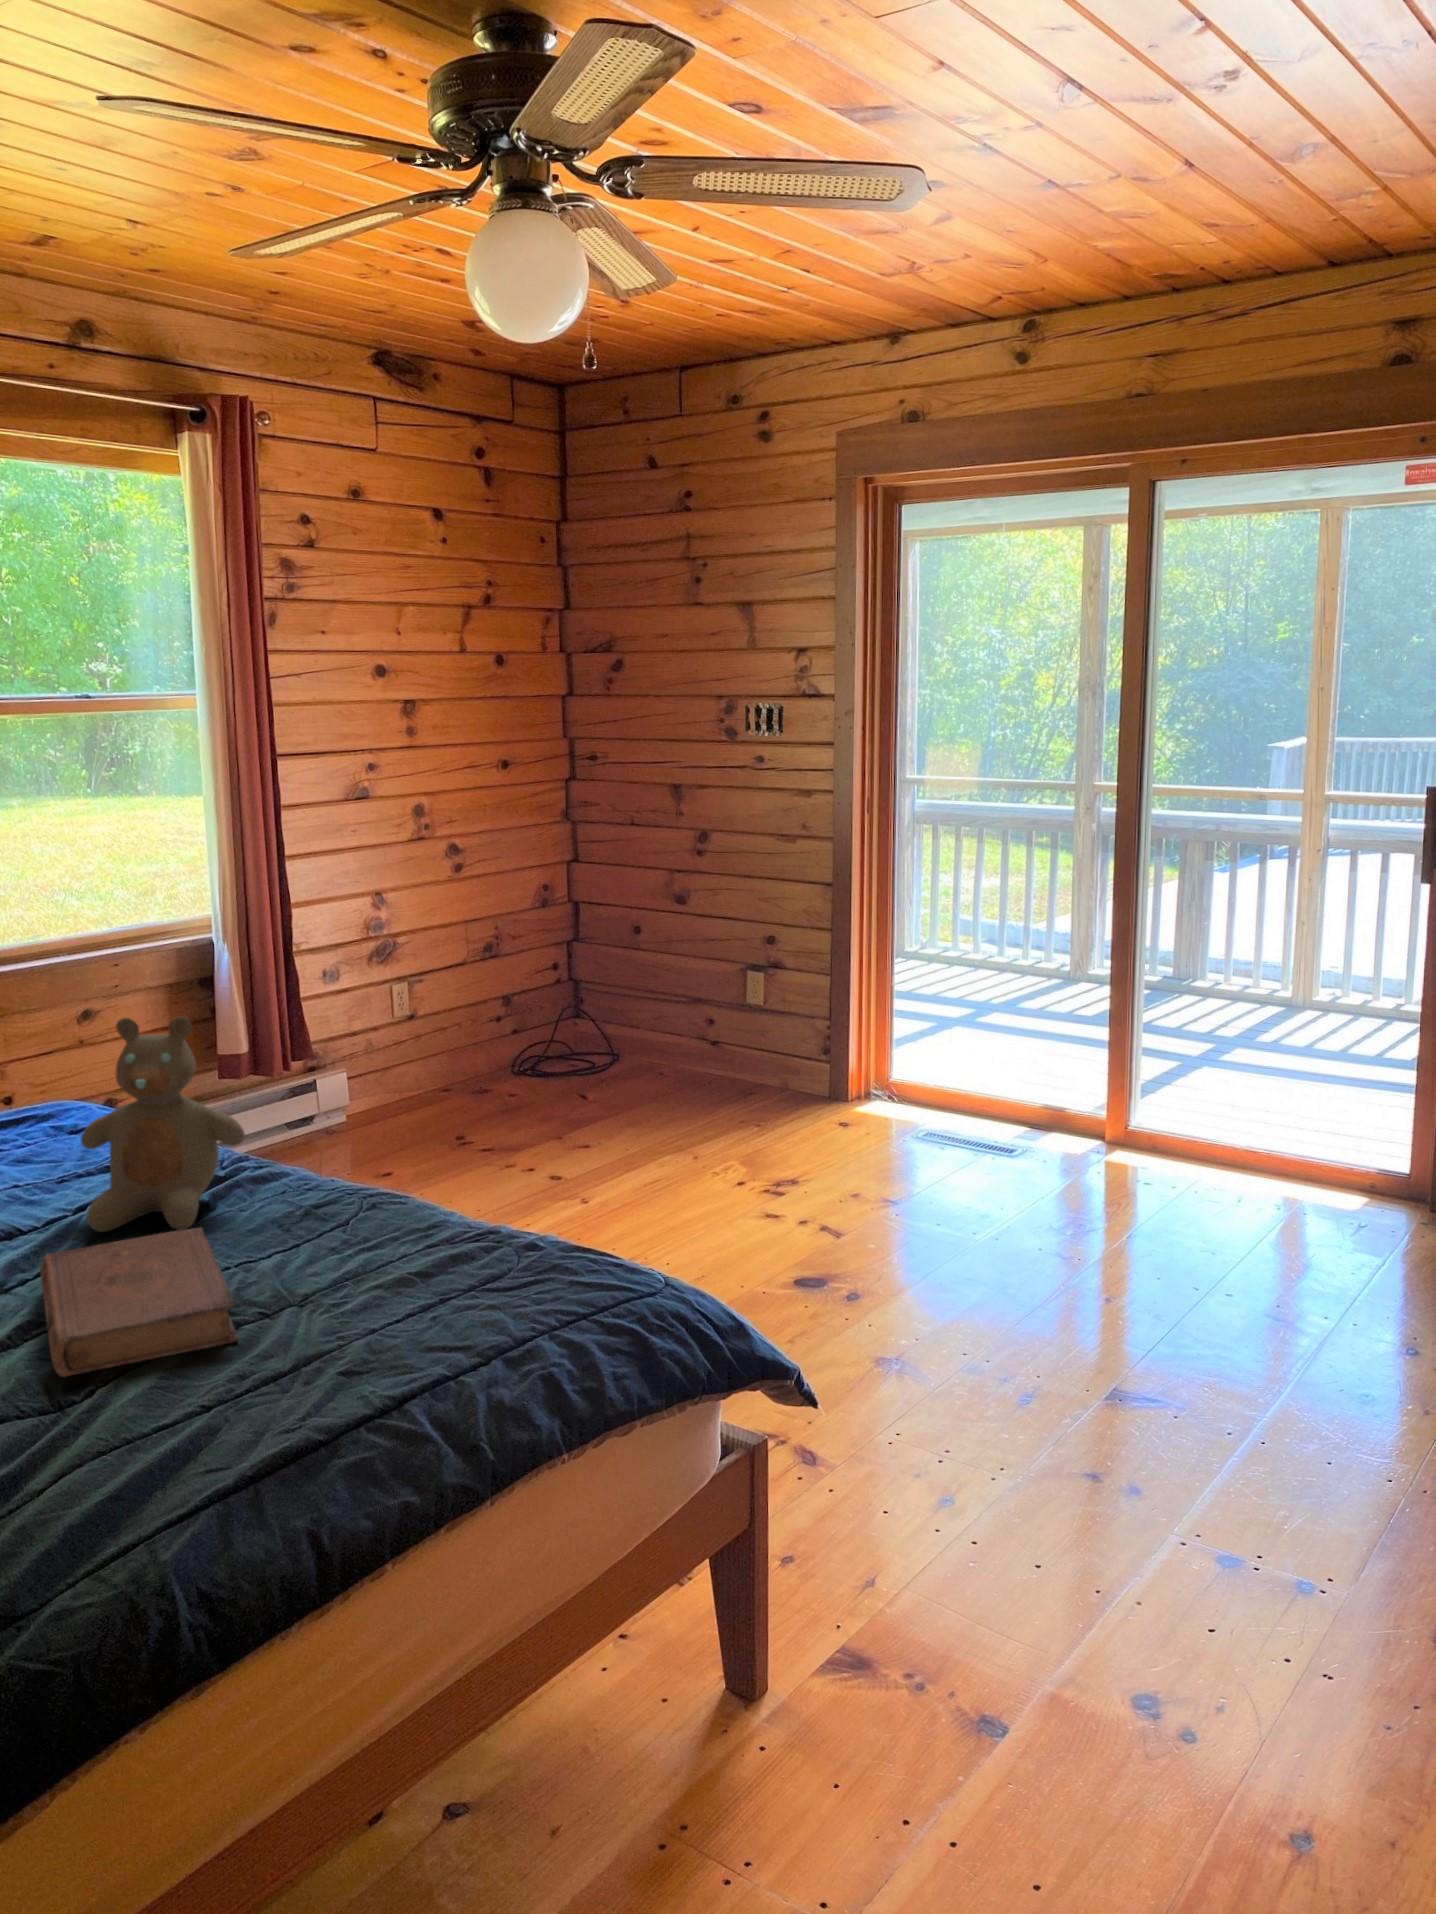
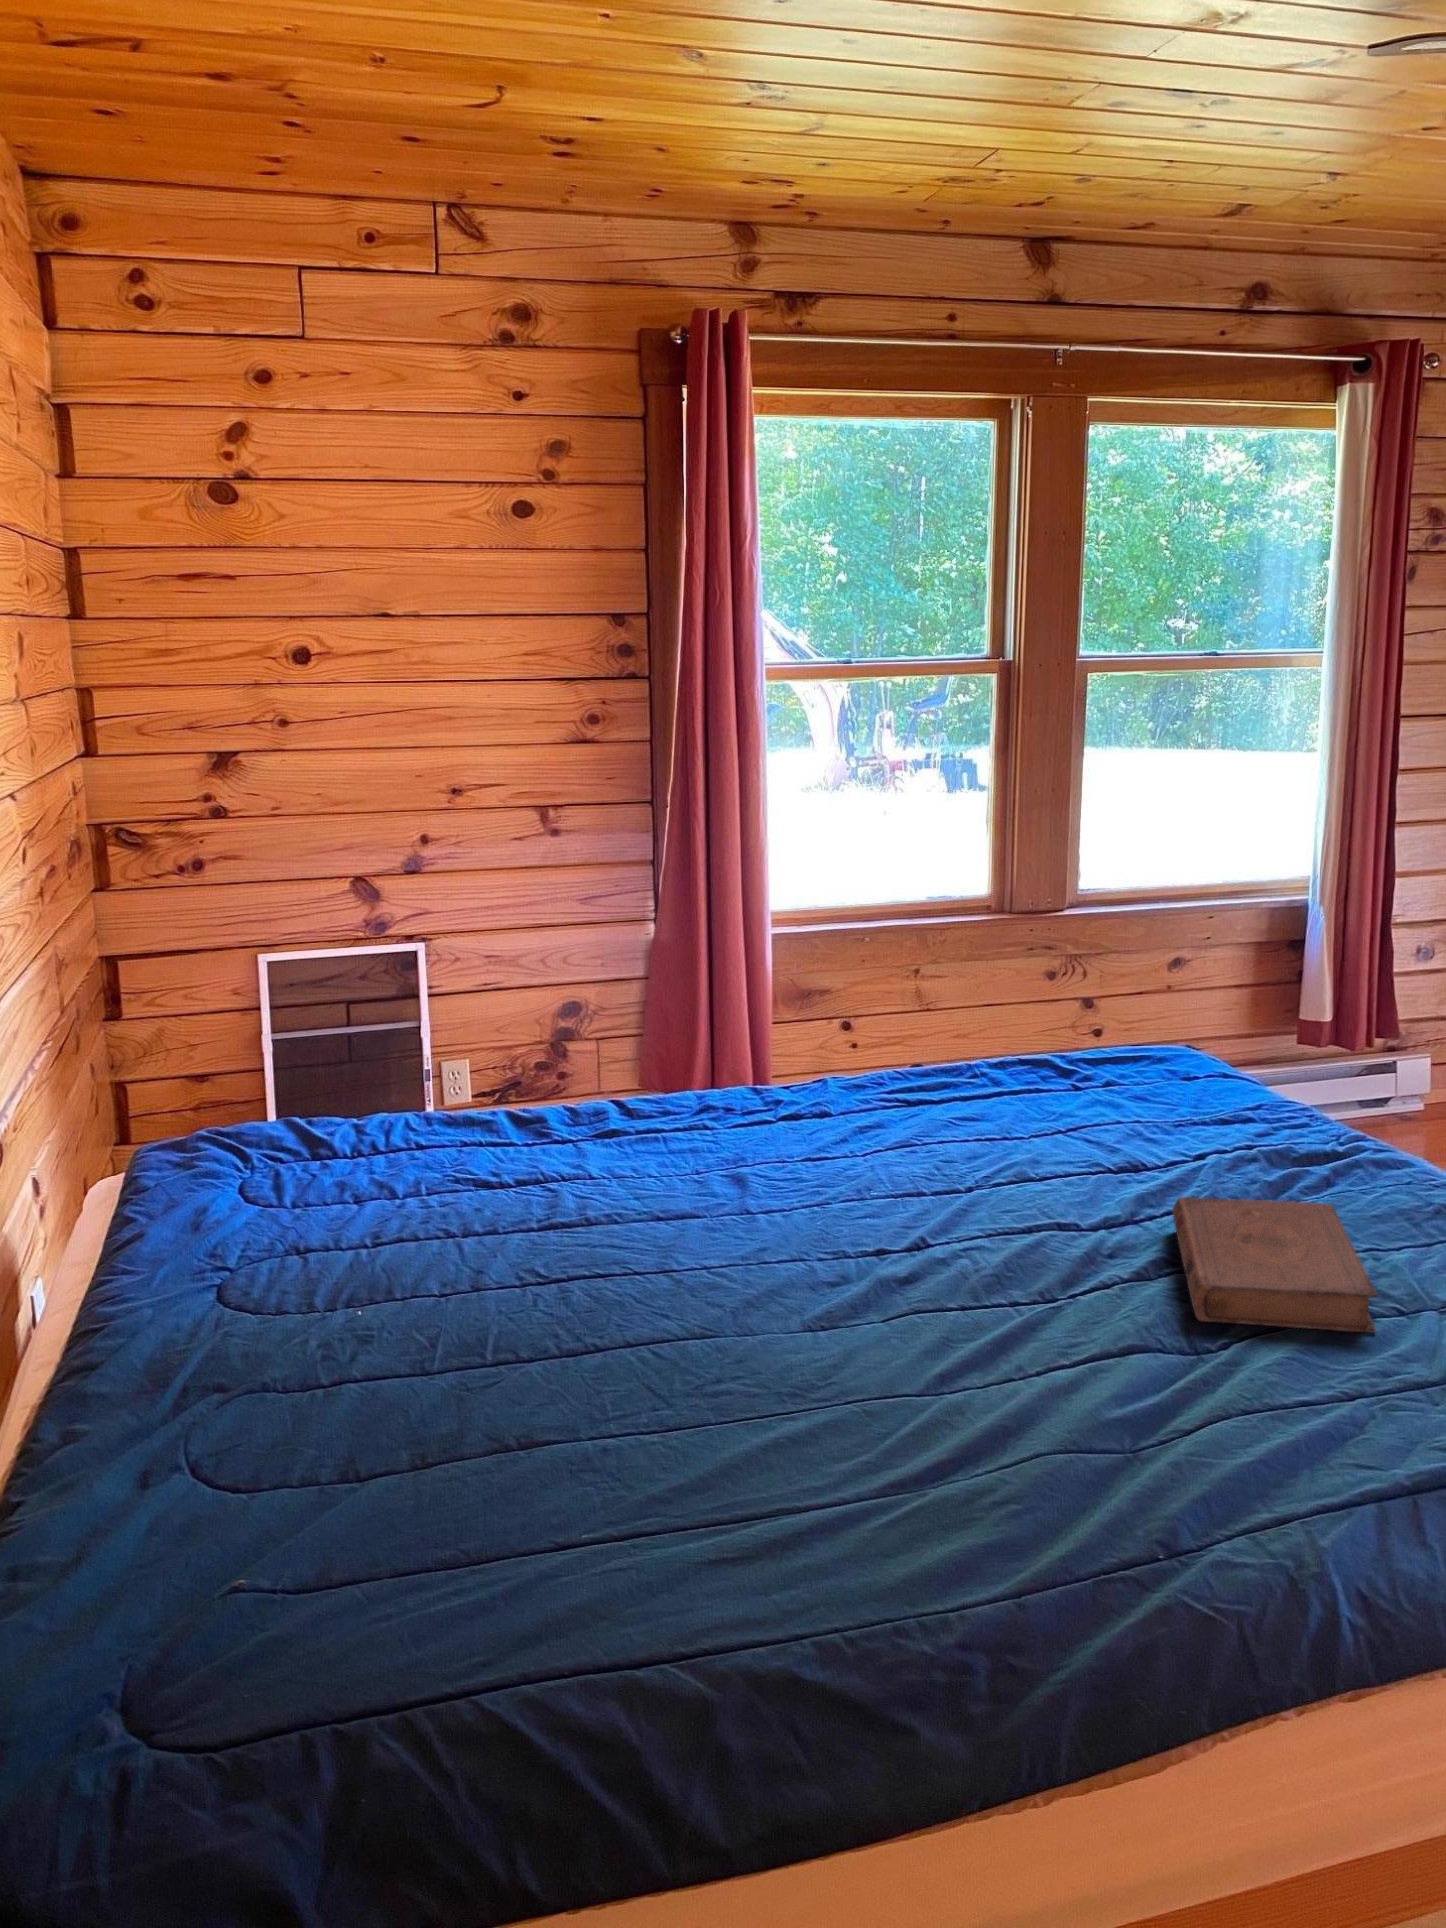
teddy bear: present [81,1017,245,1232] -> none [1208,981,1376,1201]

